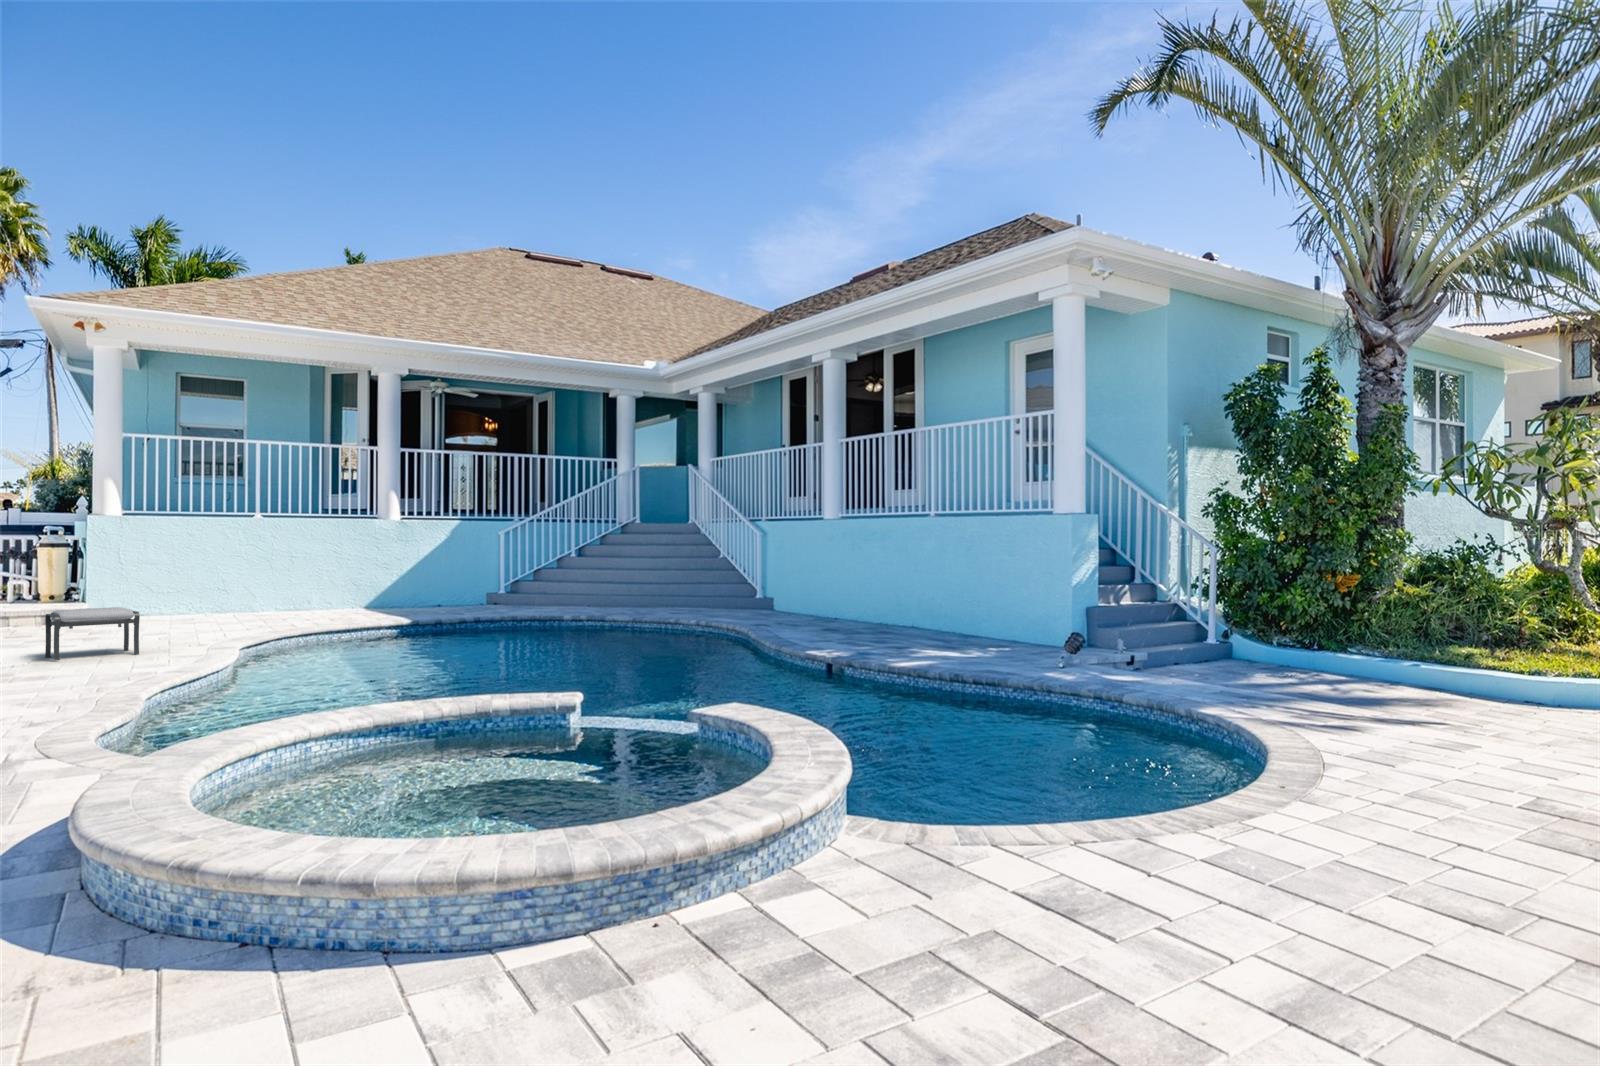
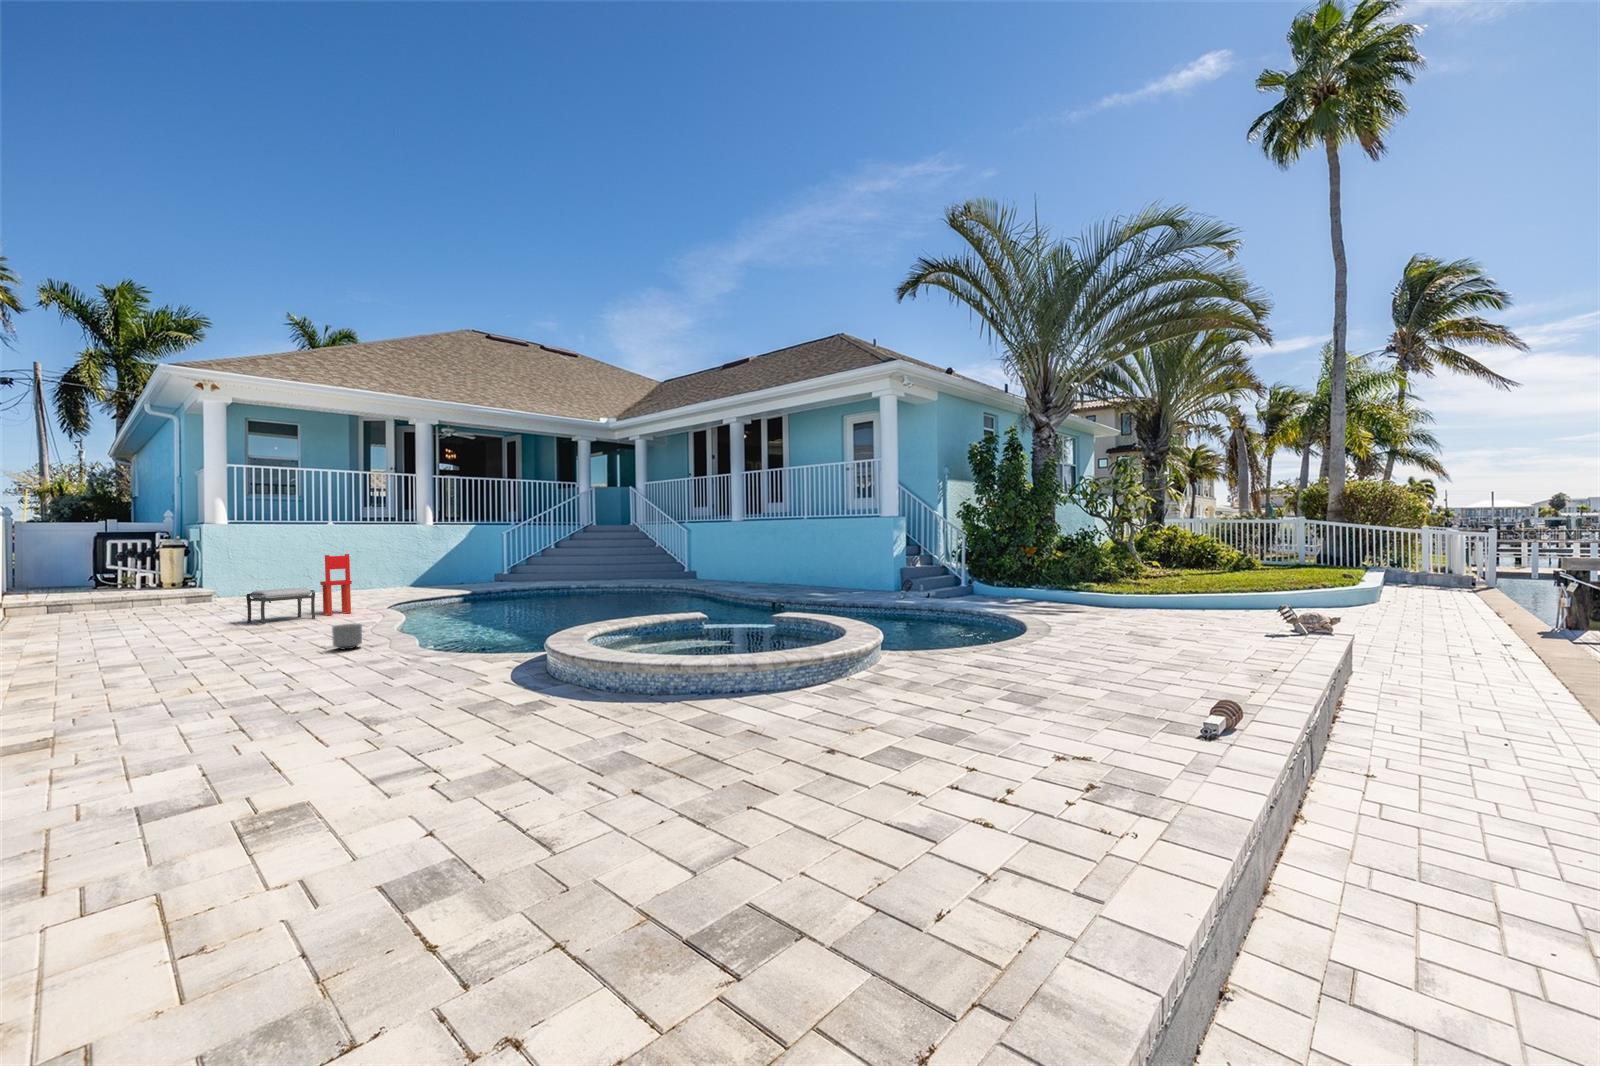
chair: none [162,559,201,650] -> present [320,554,352,615]
planter: none [39,672,89,713] -> present [332,624,362,649]

